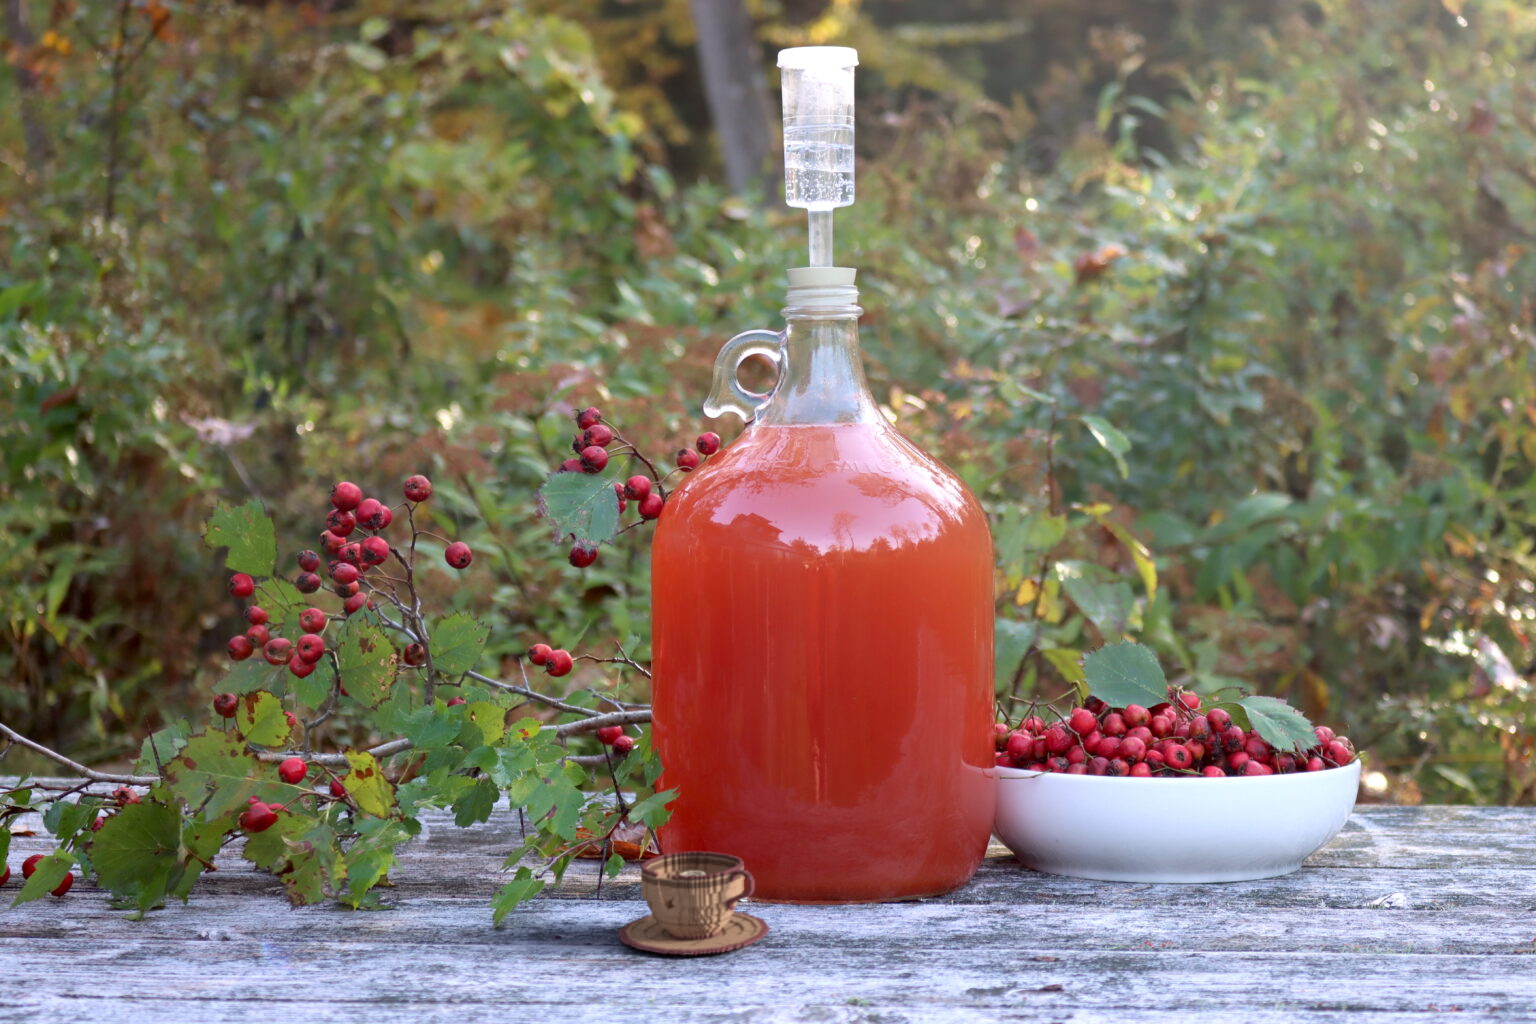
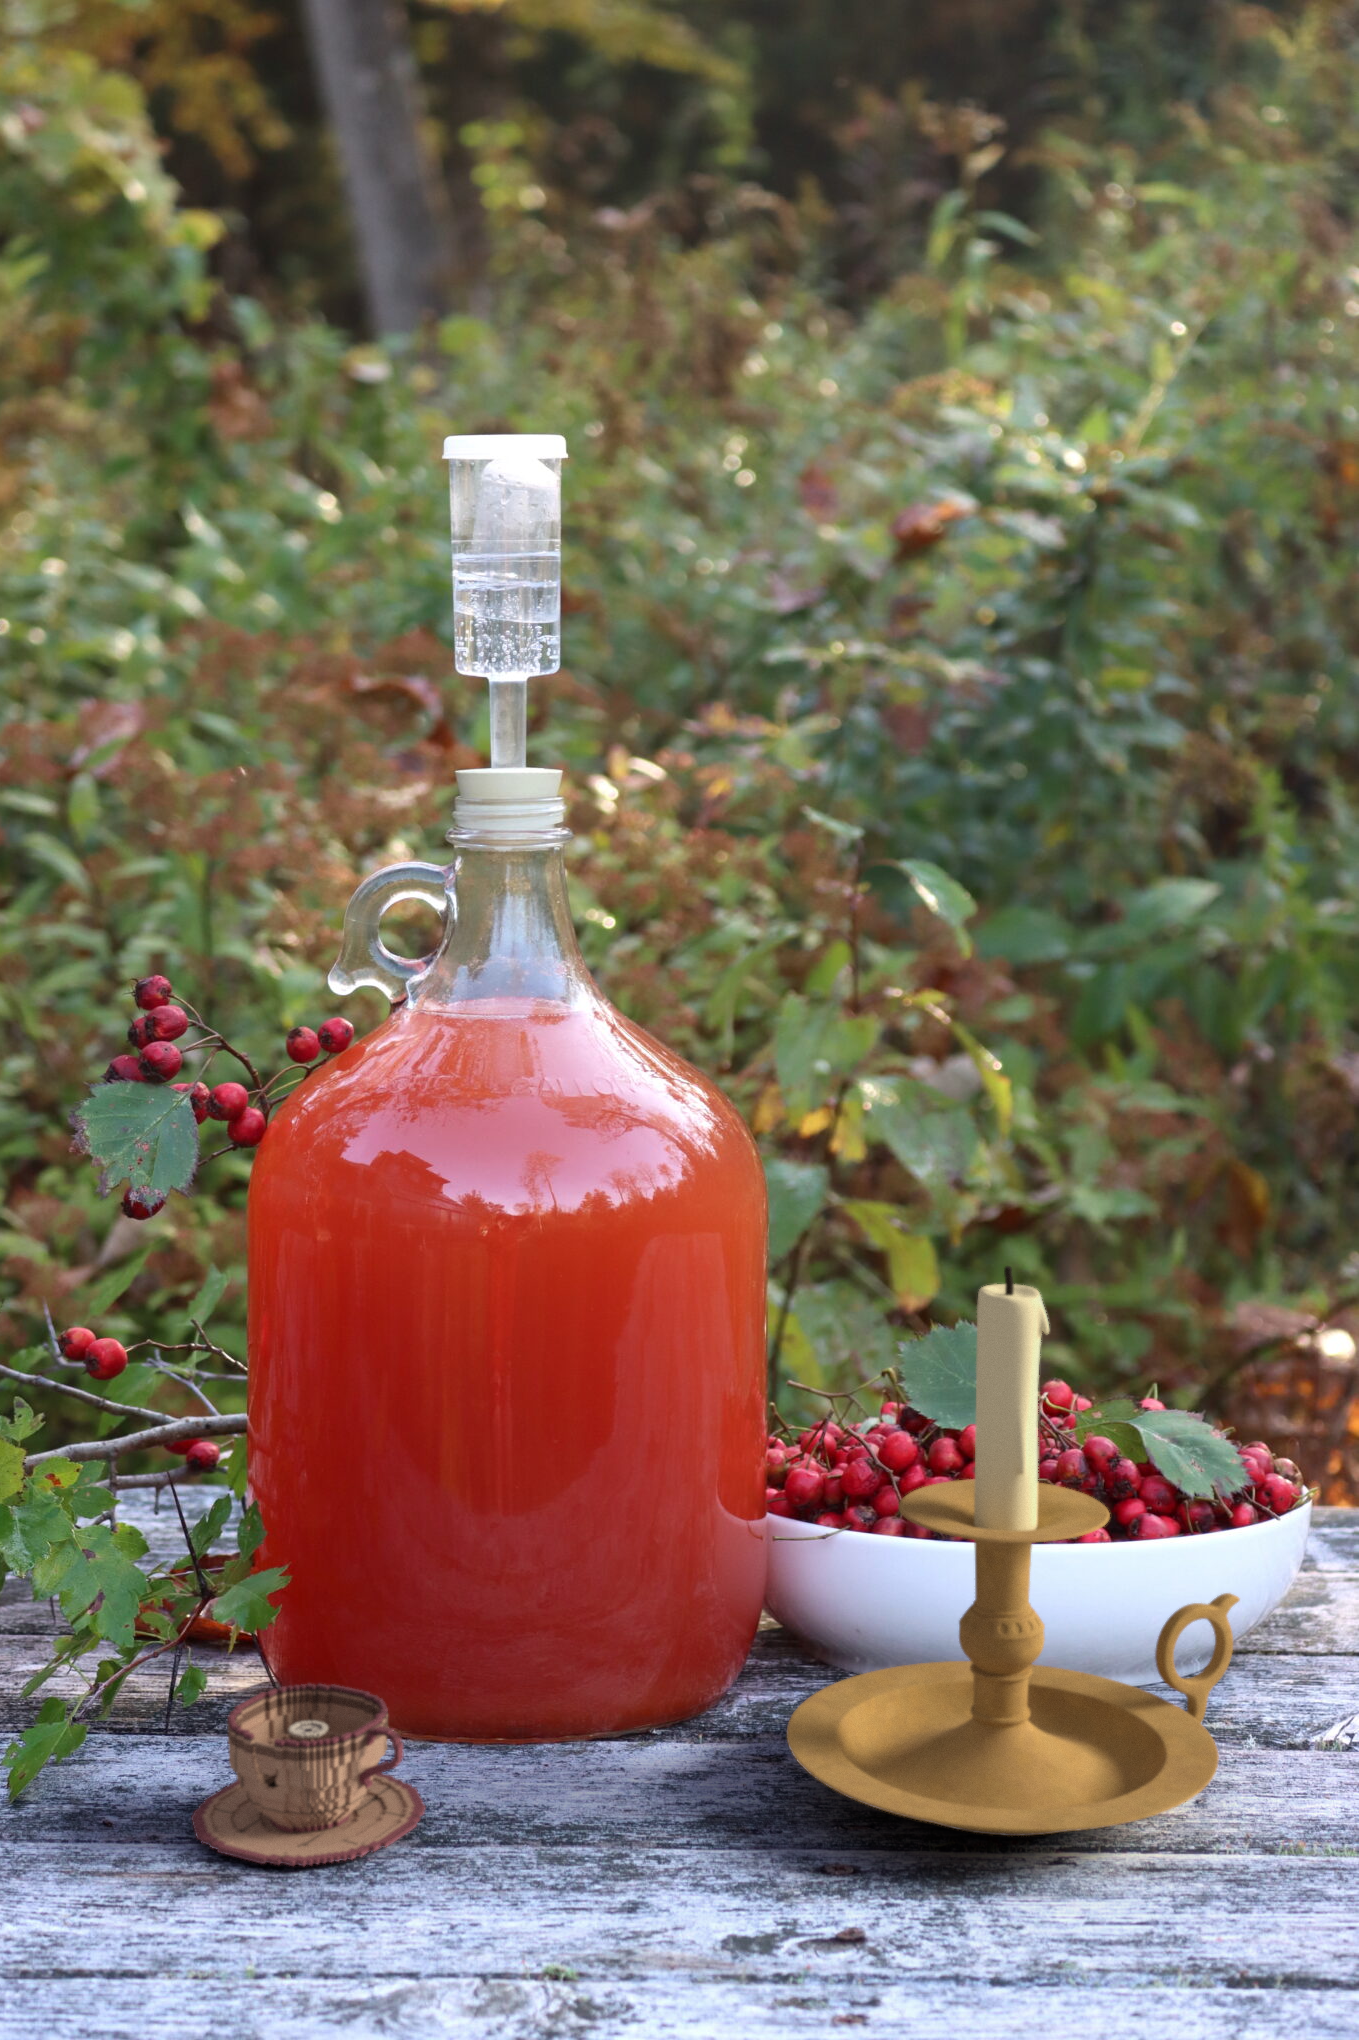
candle holder: none [1007,567,1315,944] -> present [787,1266,1240,1836]

